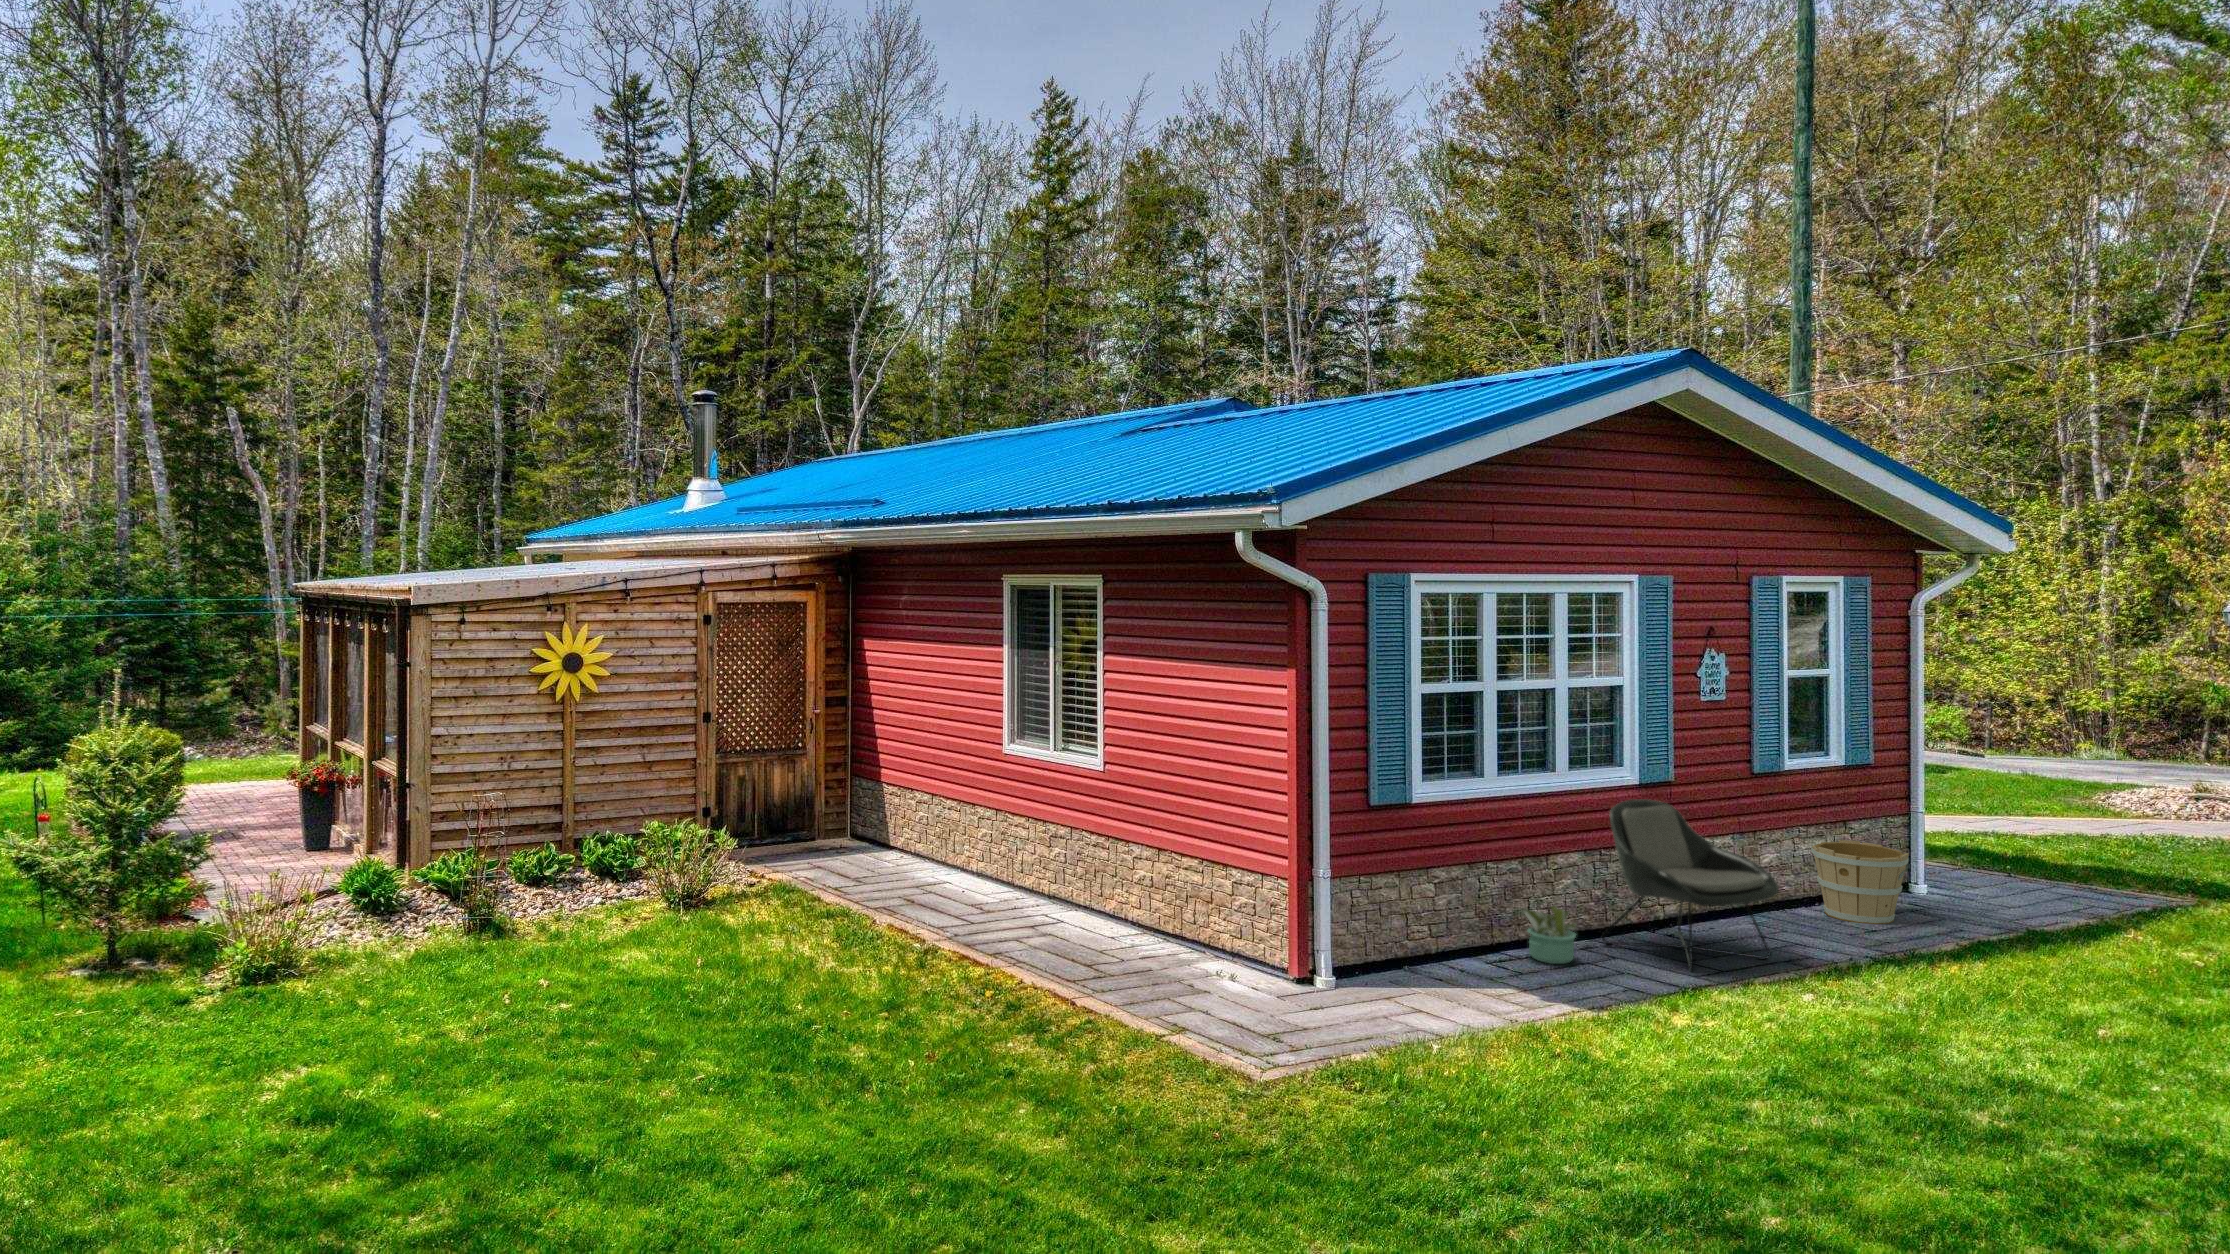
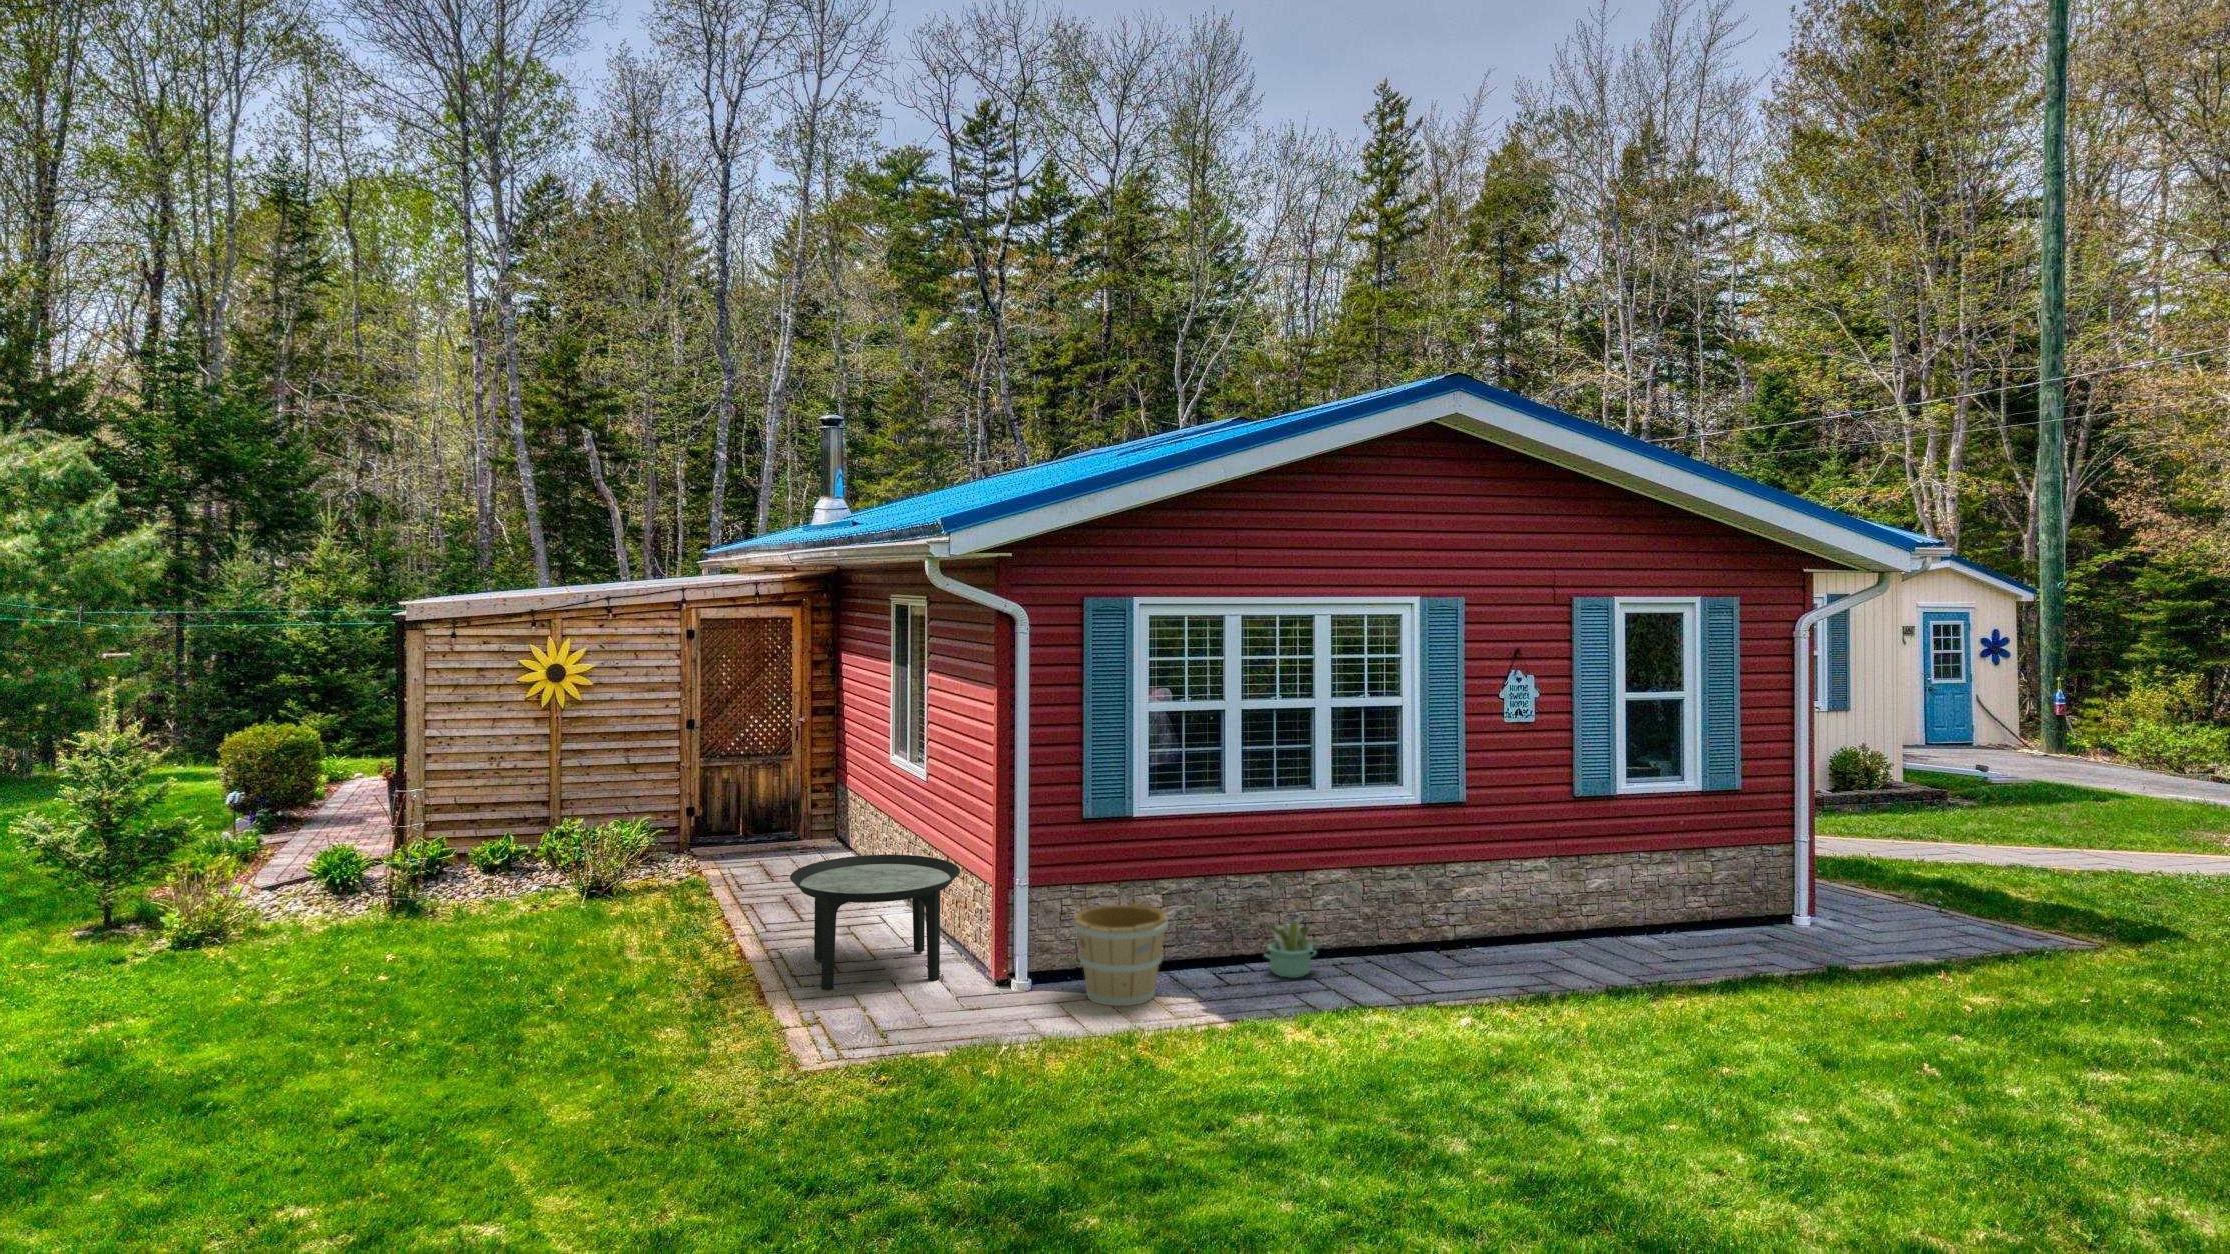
lounge chair: present [1602,799,1779,971] -> none [1363,819,1518,992]
wooden bucket: present [1811,840,1909,924] -> present [1074,903,1168,1006]
round table: none [1049,852,1232,1003] -> present [790,855,960,990]

